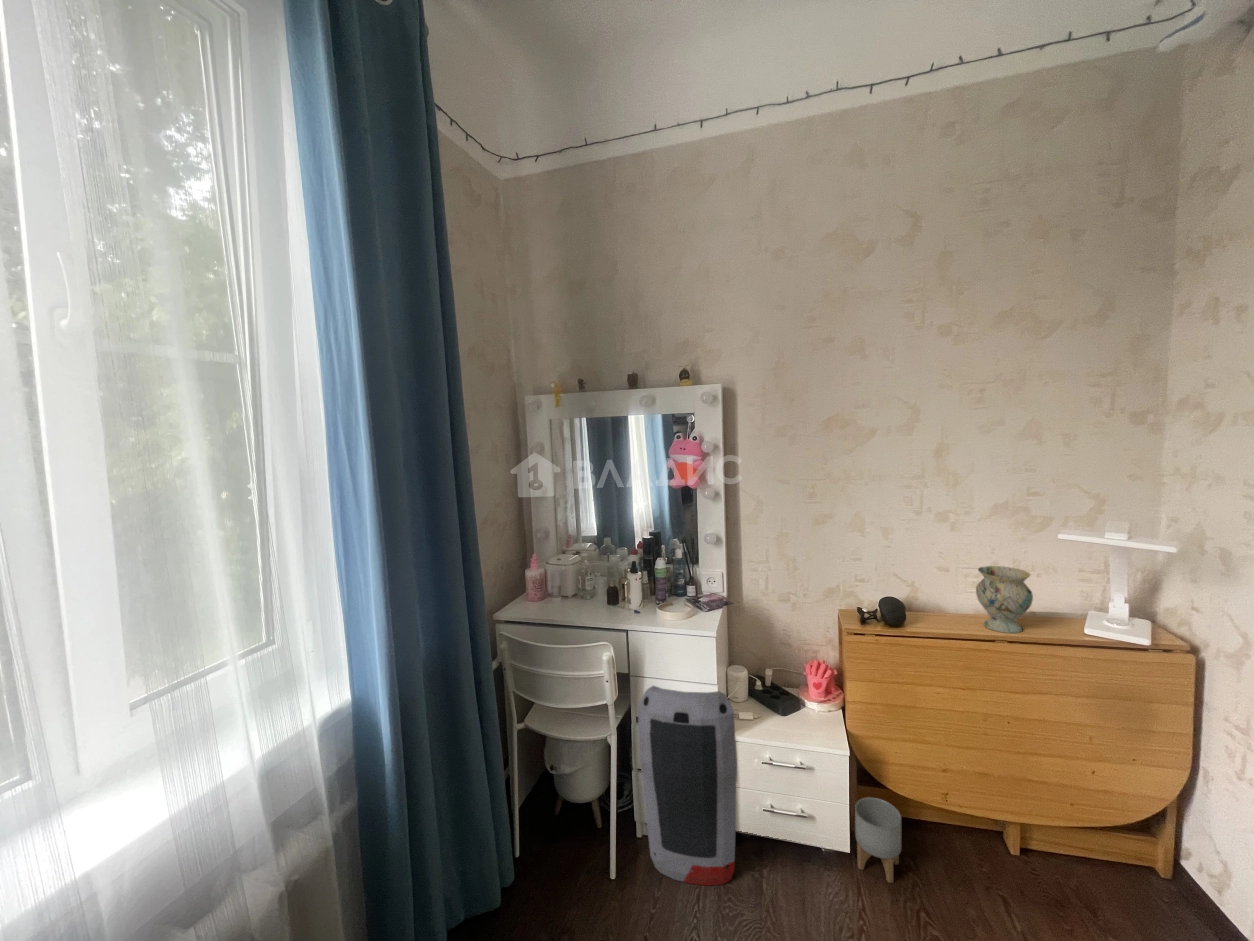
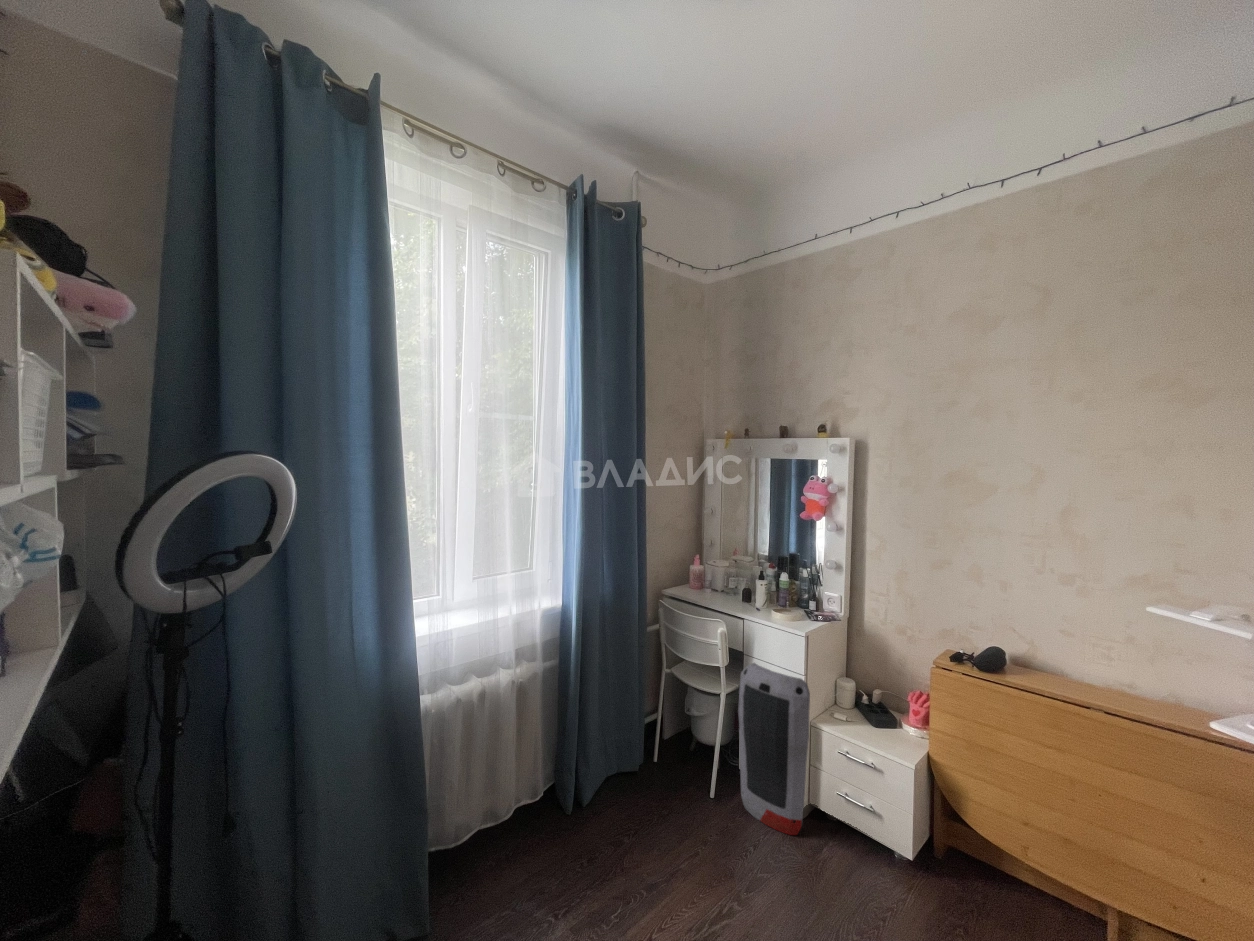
vase: present [976,566,1033,633] -> none [1086,634,1151,707]
planter: present [855,797,901,883] -> none [919,819,966,899]

